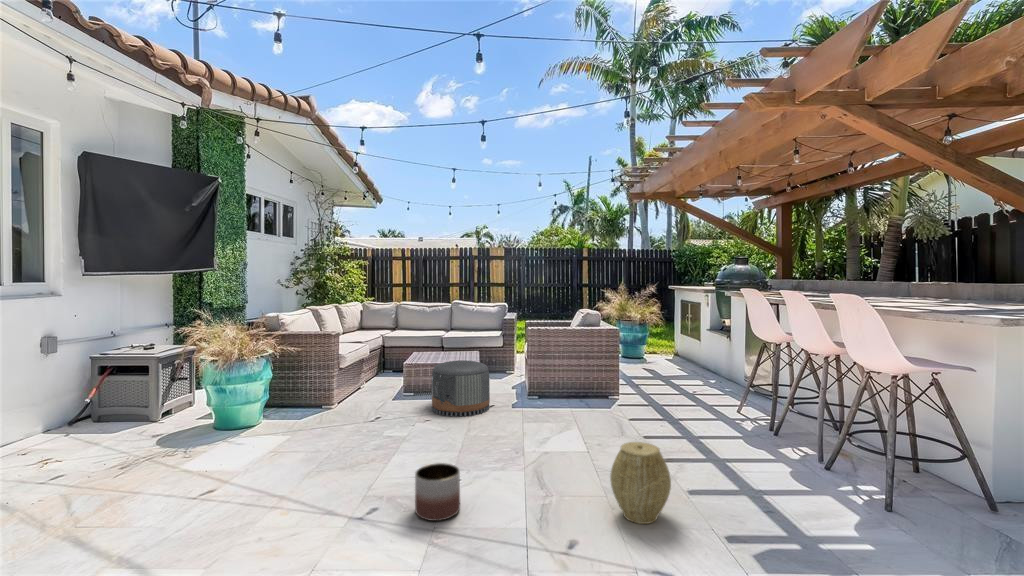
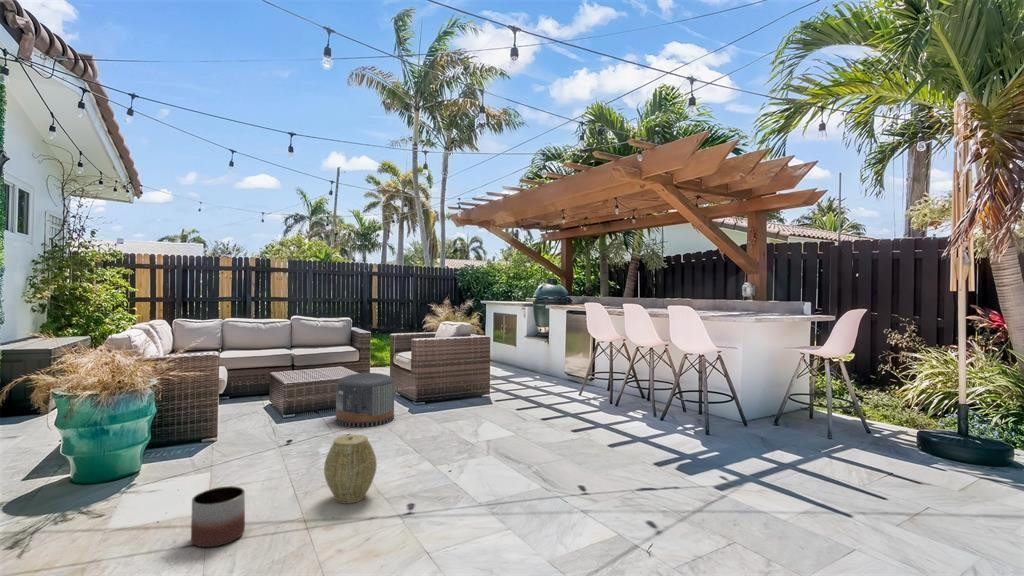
woven basket: present [610,442,671,524] -> present [324,435,377,503]
planter: present [415,463,460,521] -> present [191,486,245,547]

